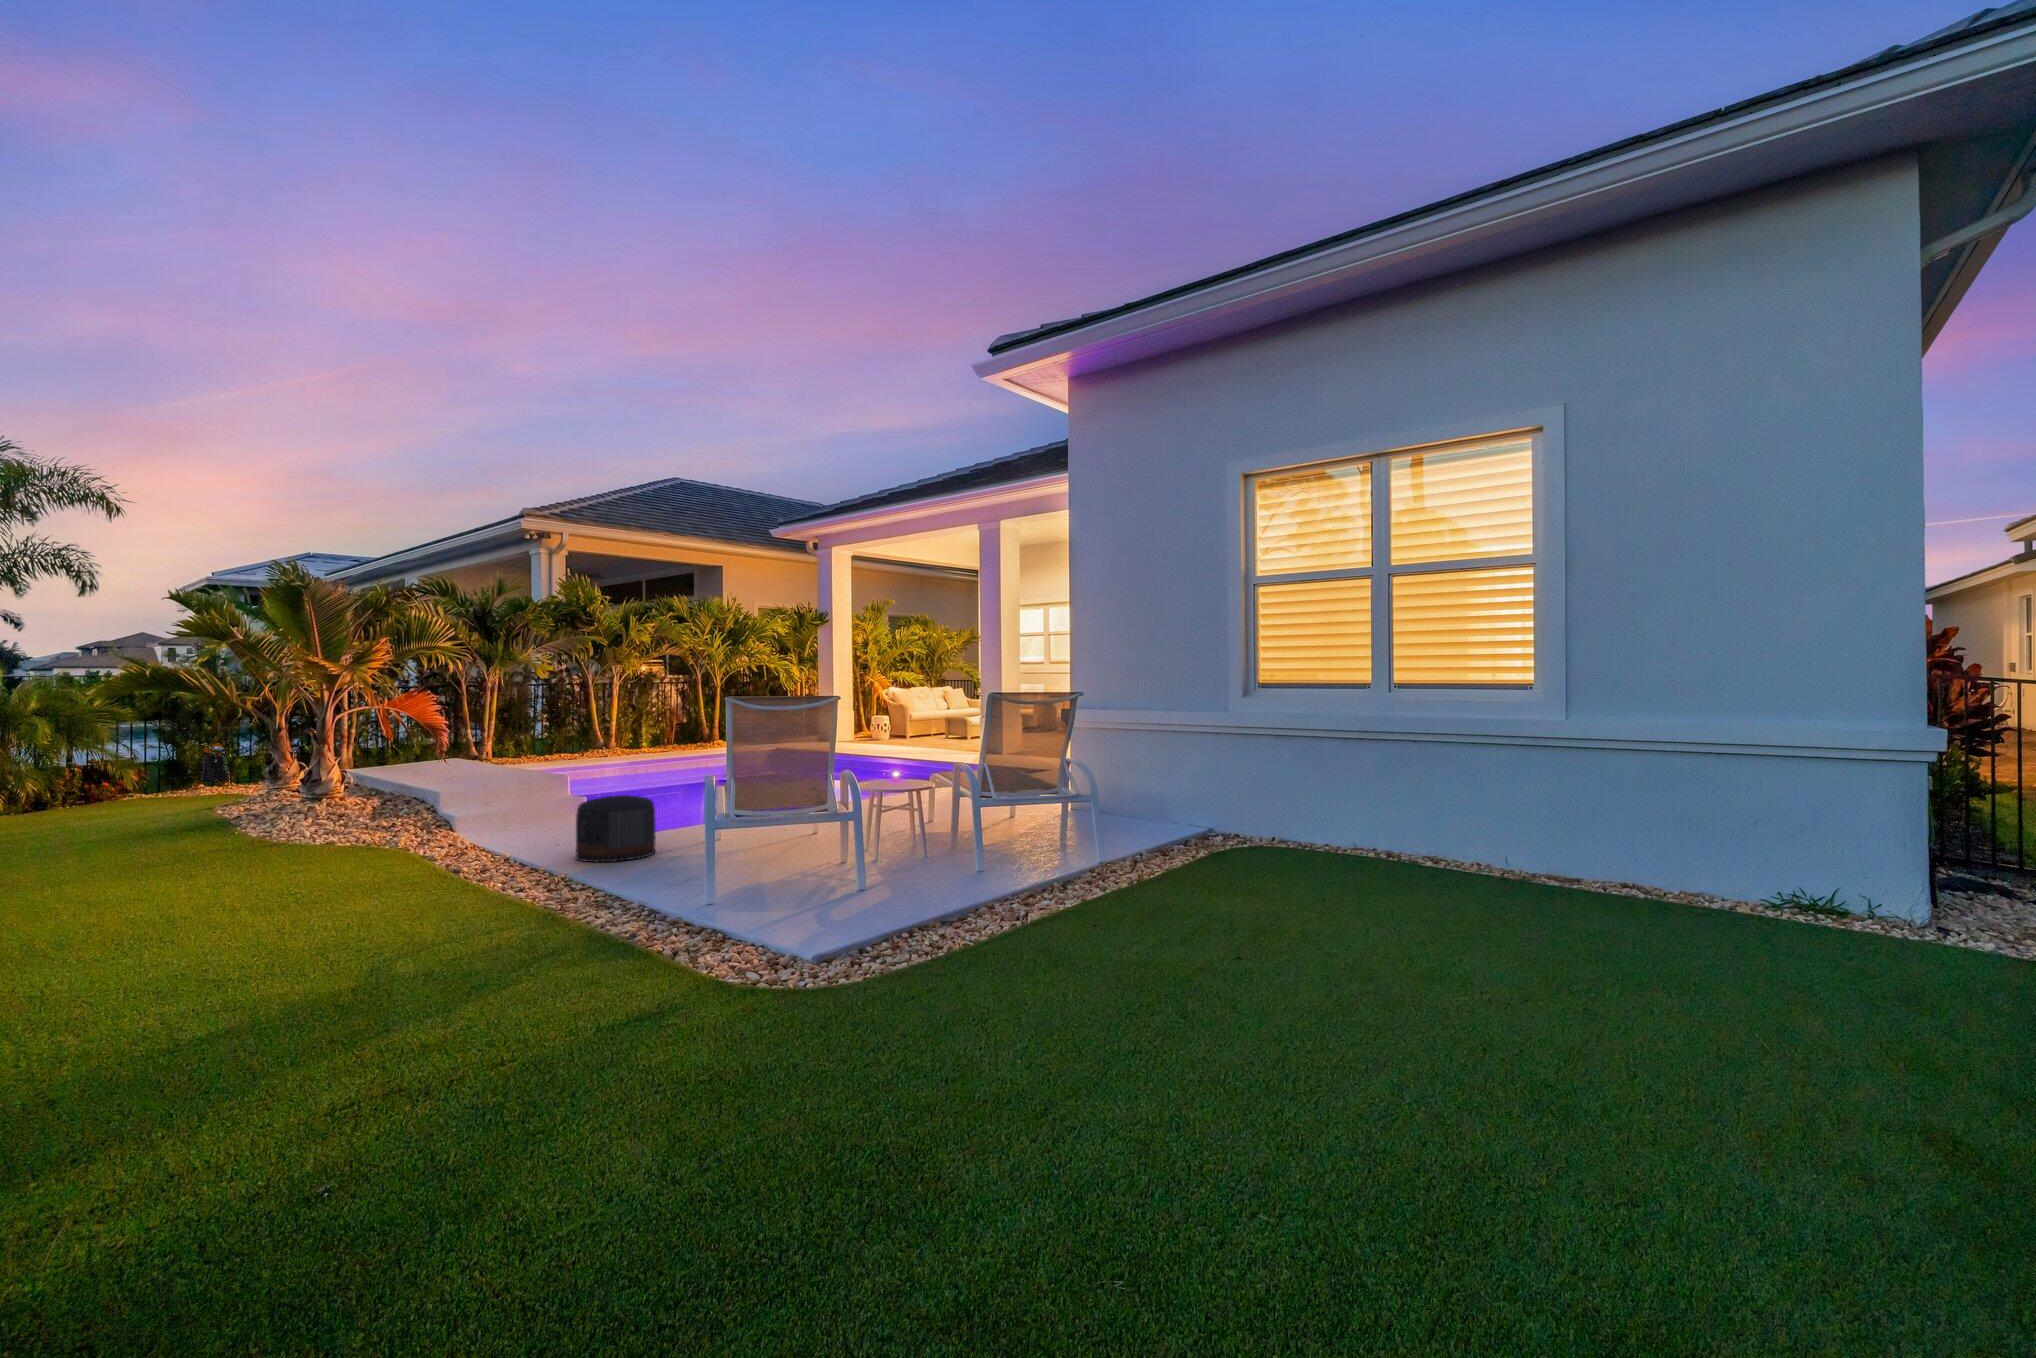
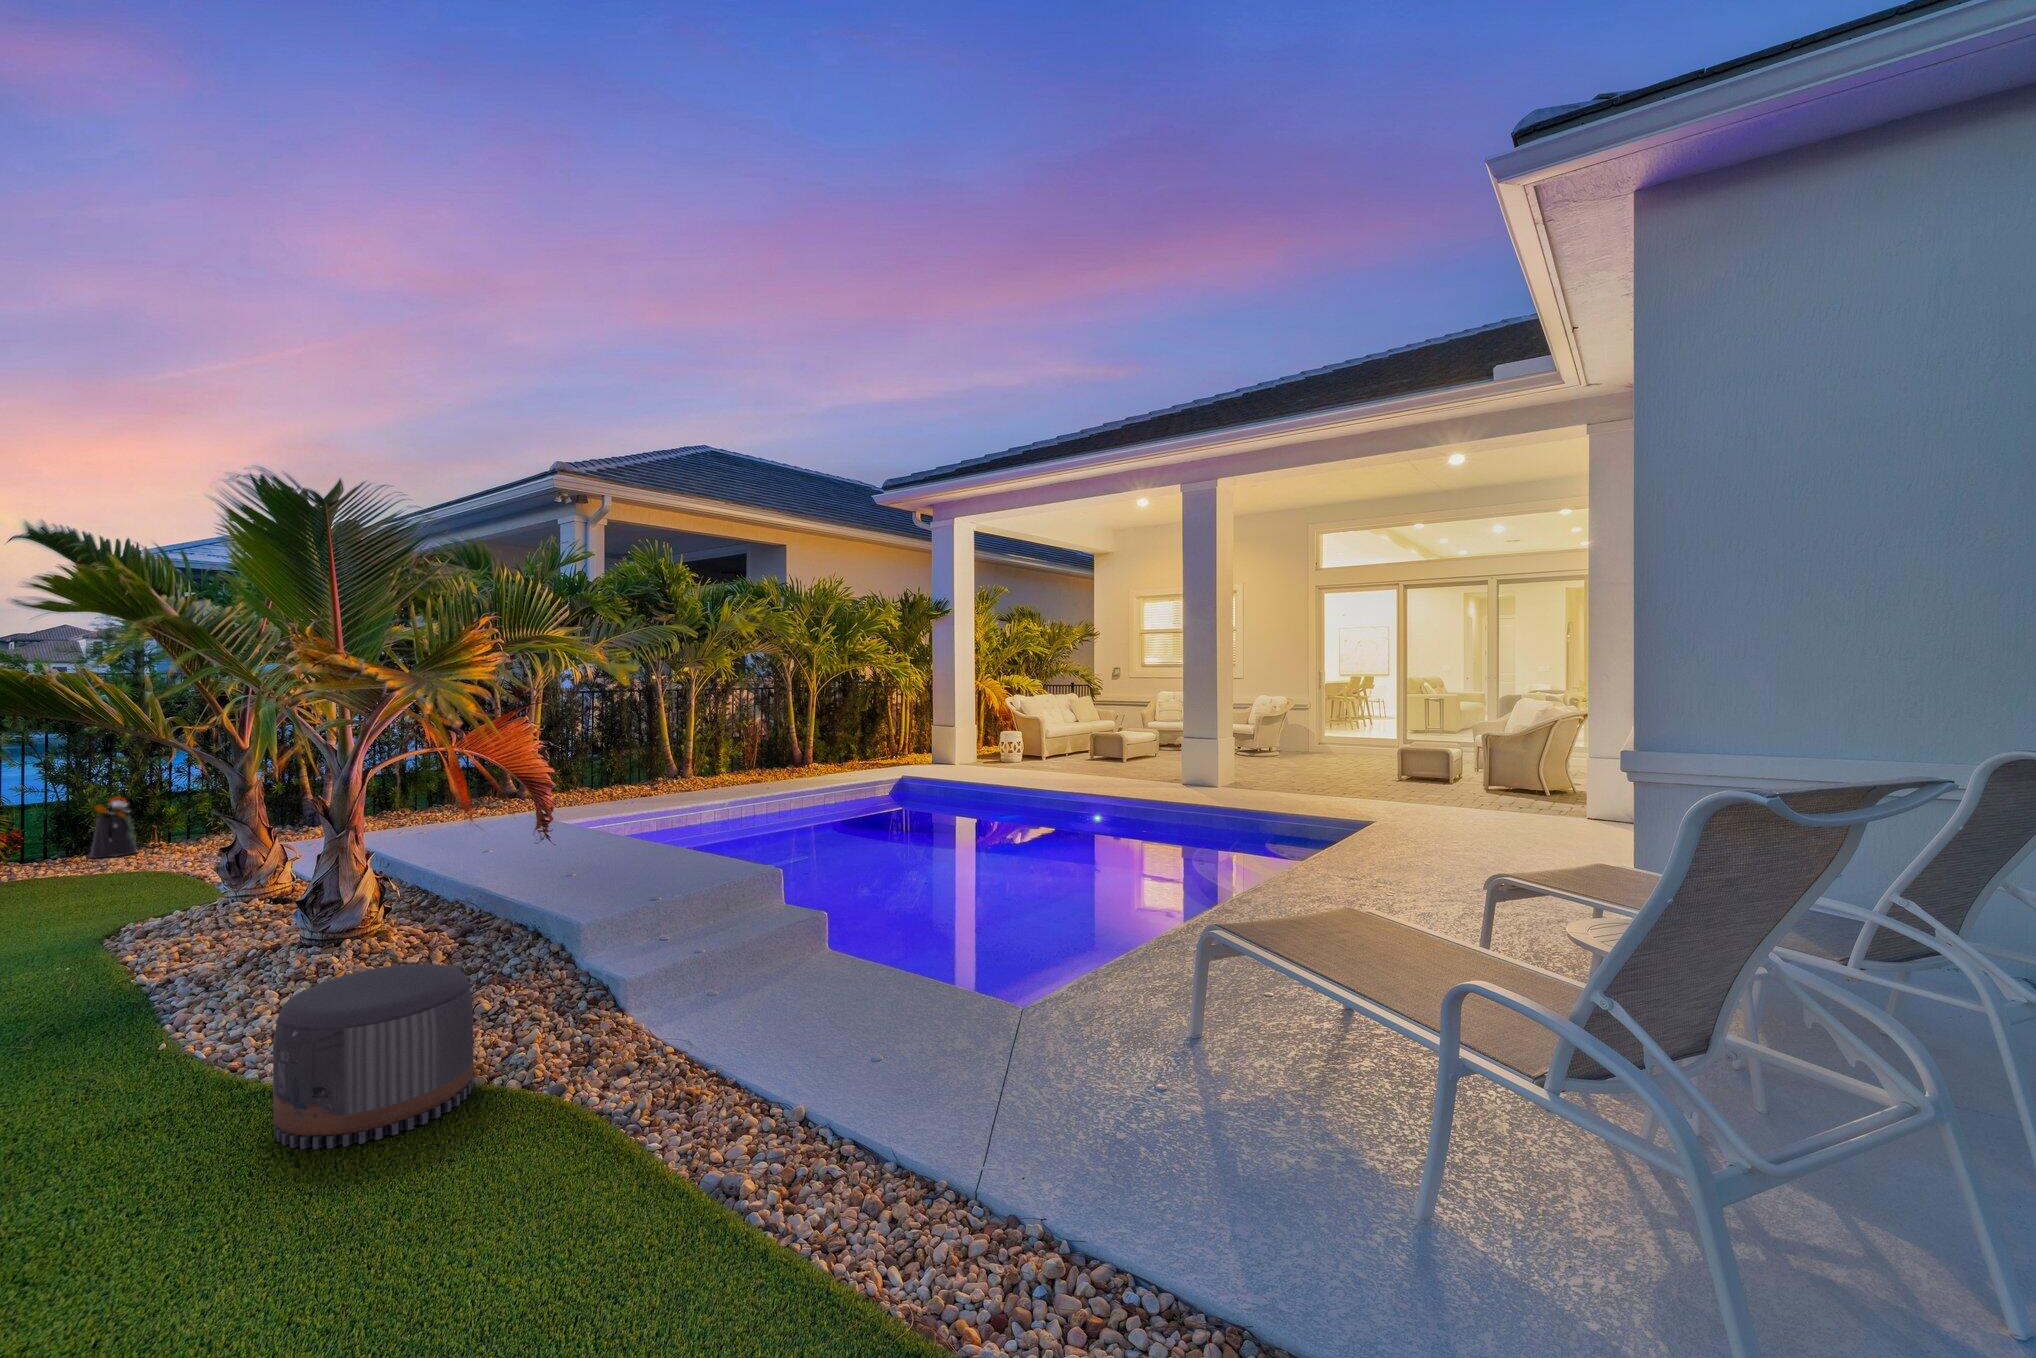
pouf: present [576,795,656,862] -> present [273,964,473,1149]

